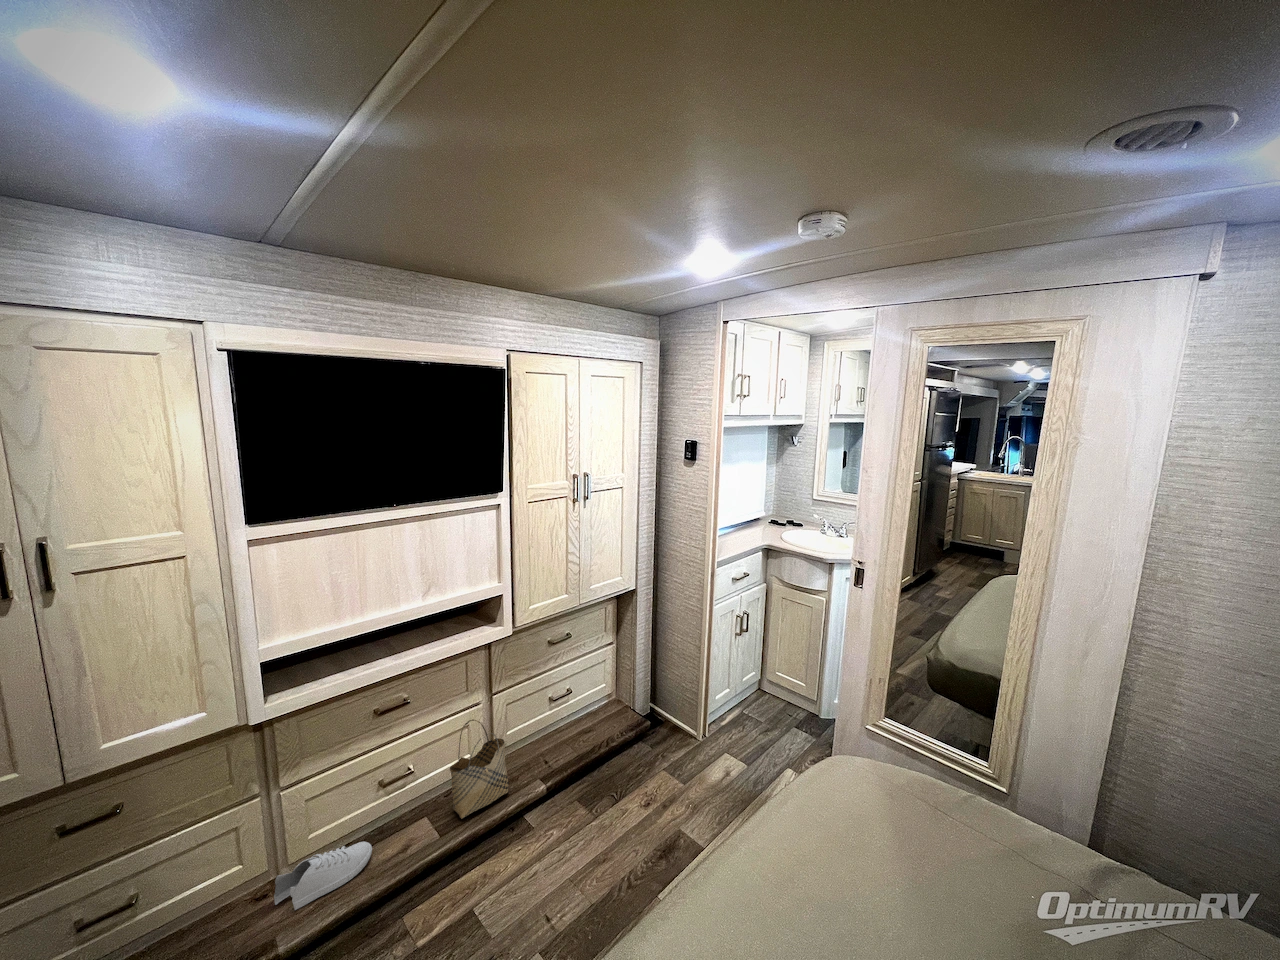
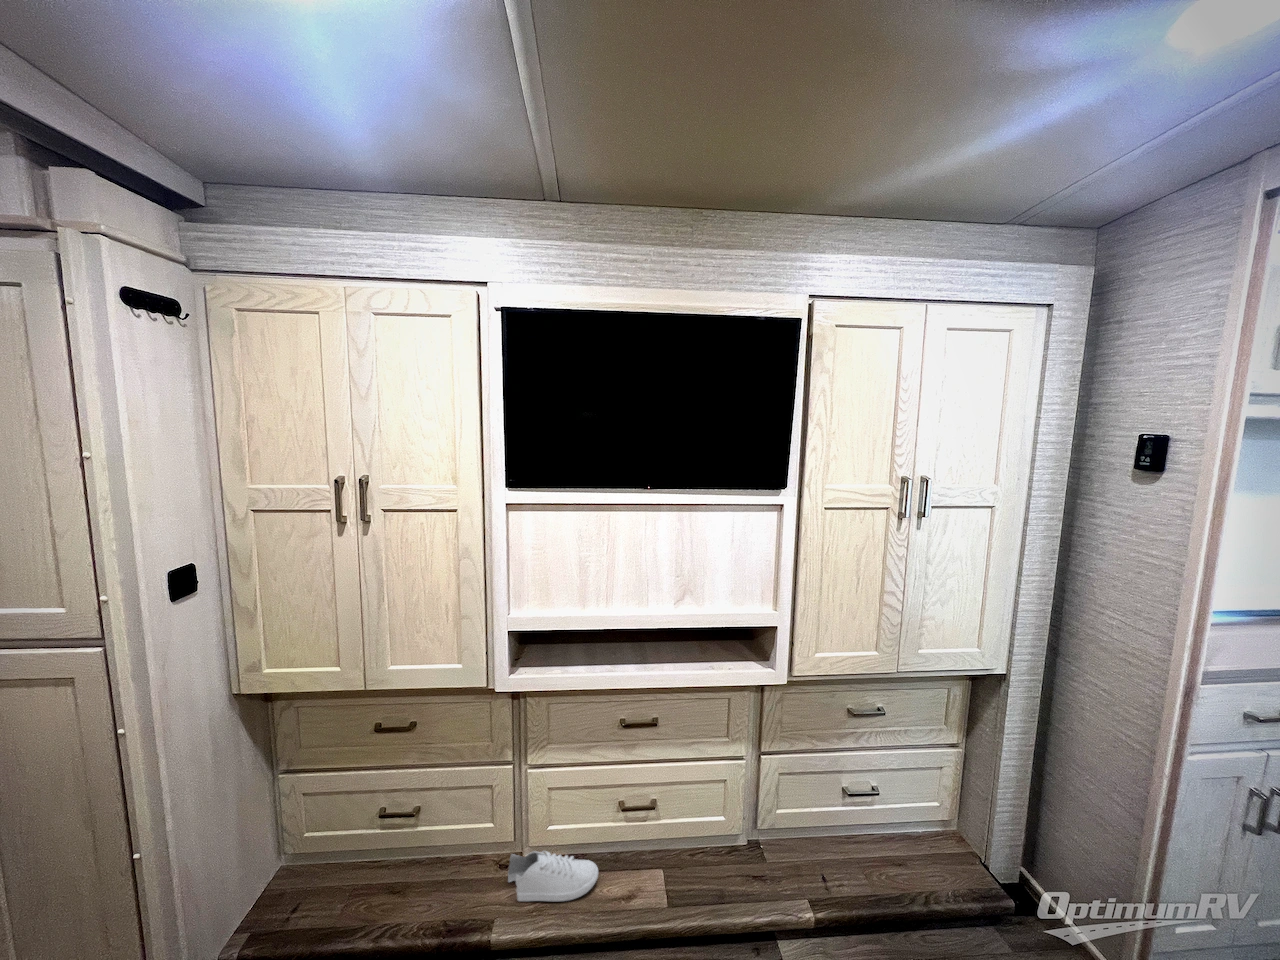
woven basket: present [450,719,509,819] -> none [689,774,764,898]

